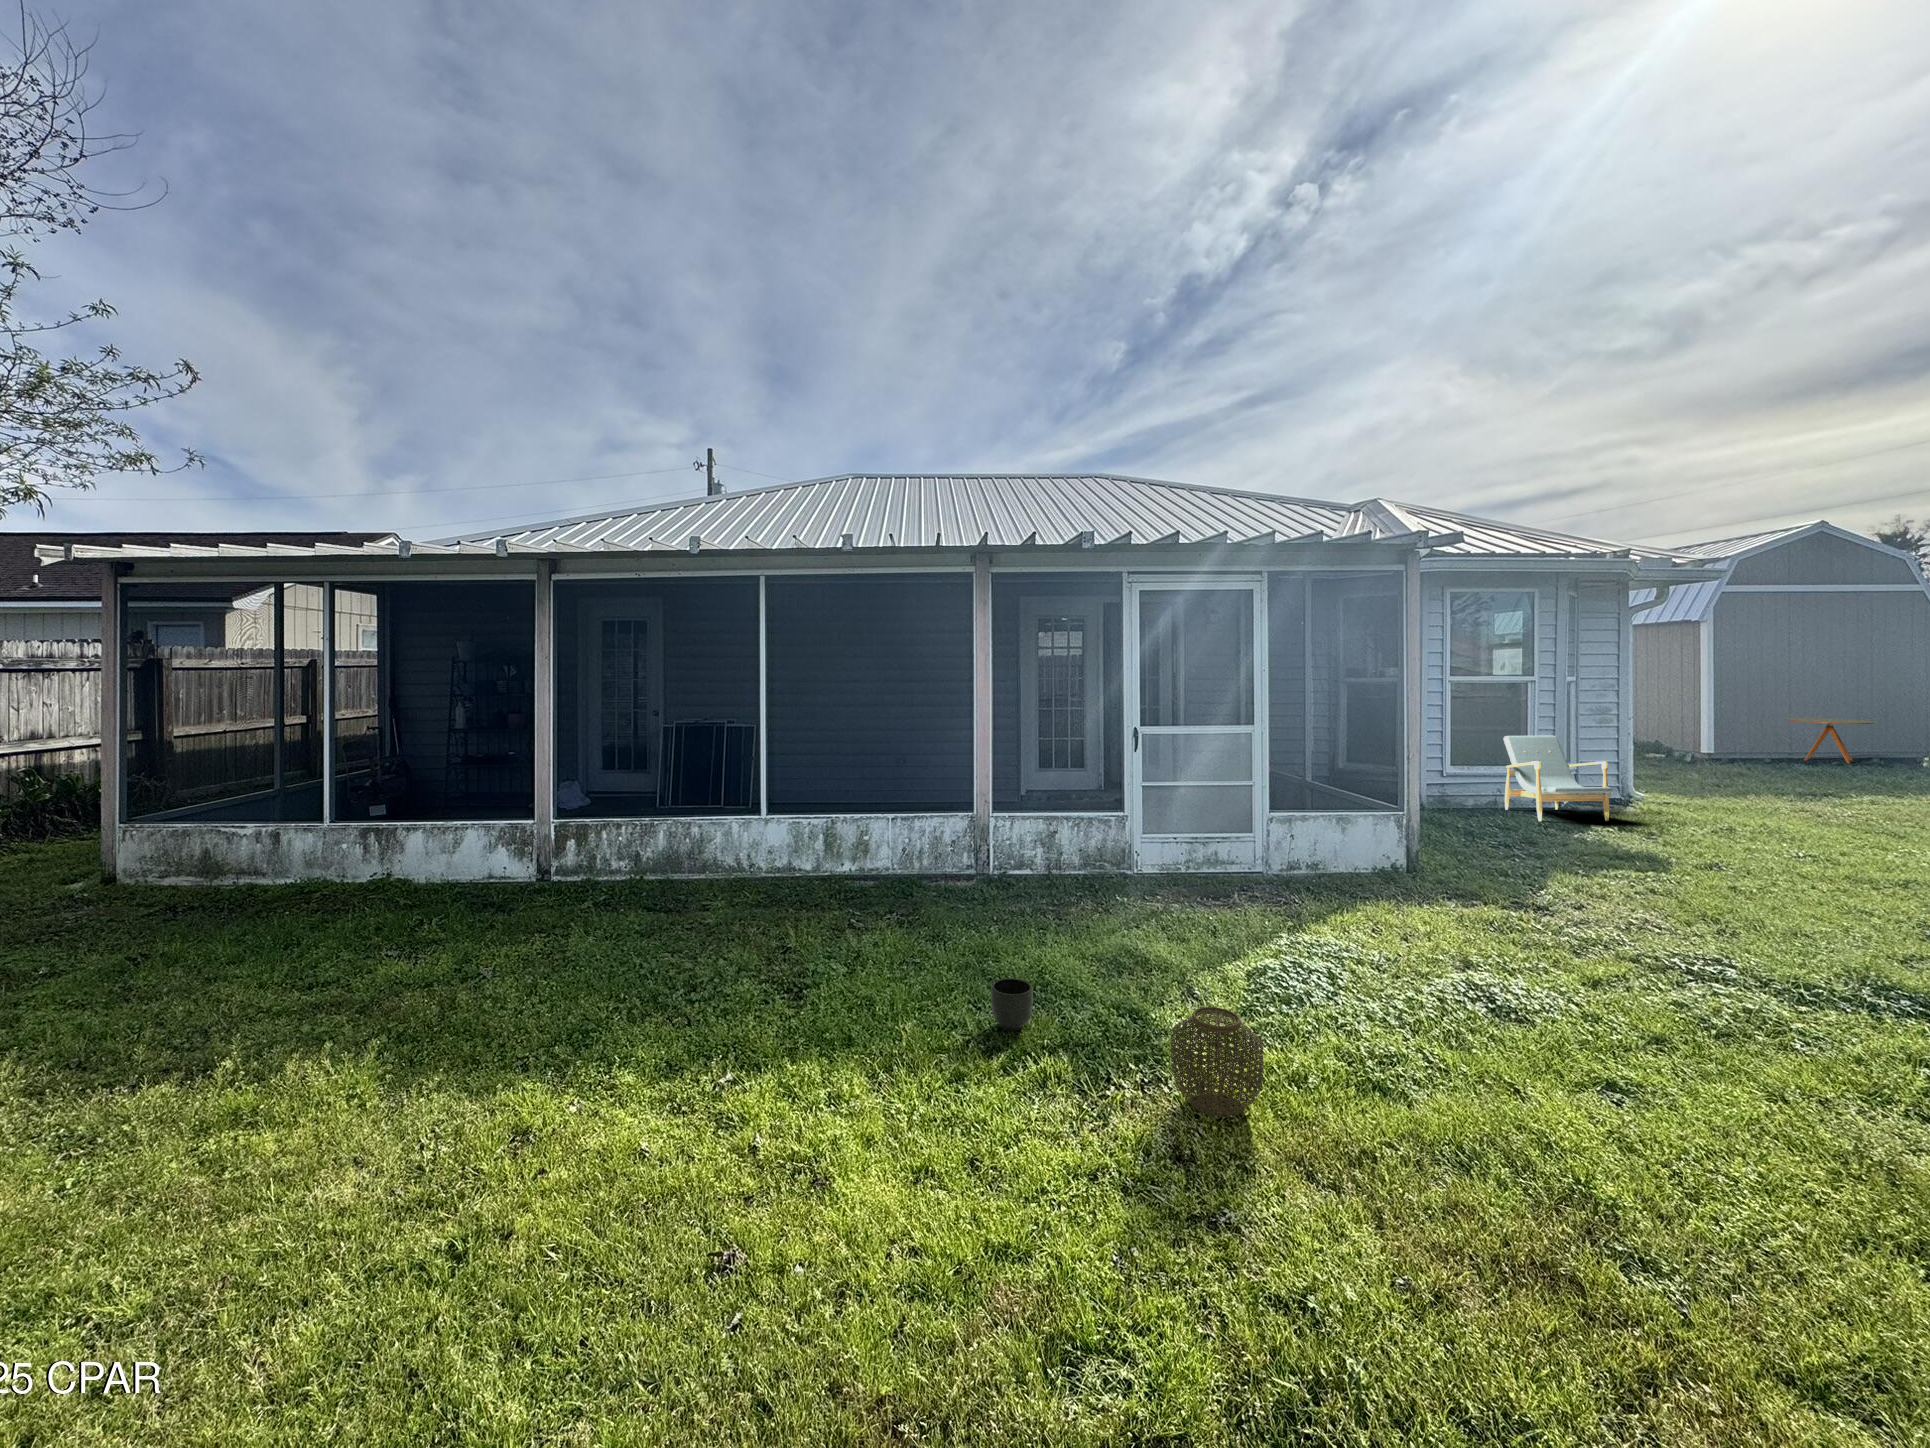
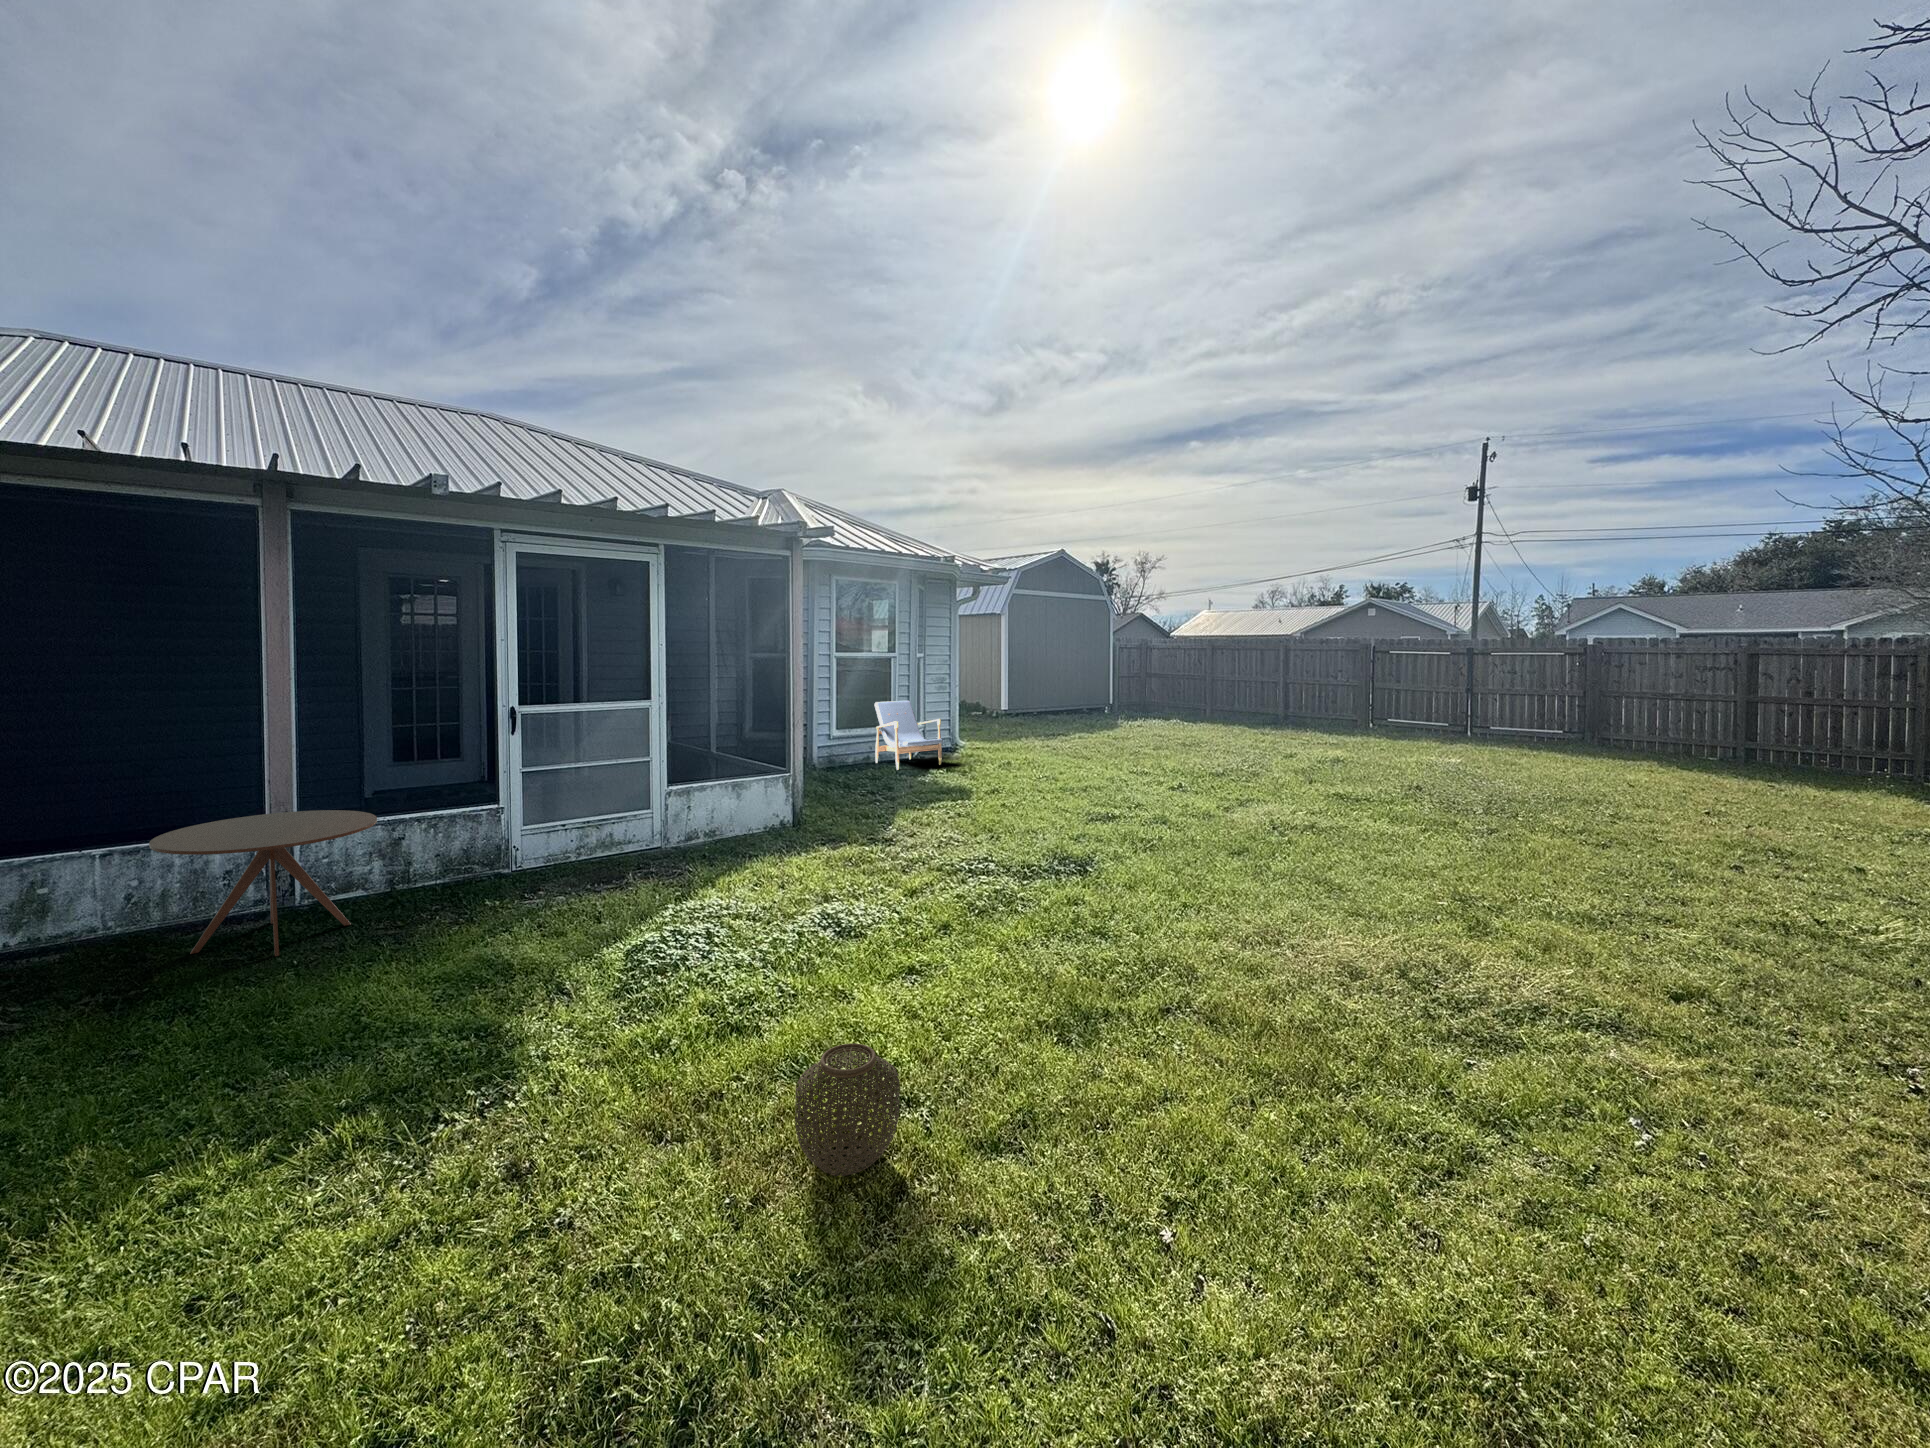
round table: present [1786,718,1875,763] -> present [149,810,377,956]
planter: present [991,978,1033,1031] -> none [254,1035,327,1107]
woven basket: present [1171,1007,1263,1117] -> present [795,1044,900,1176]

